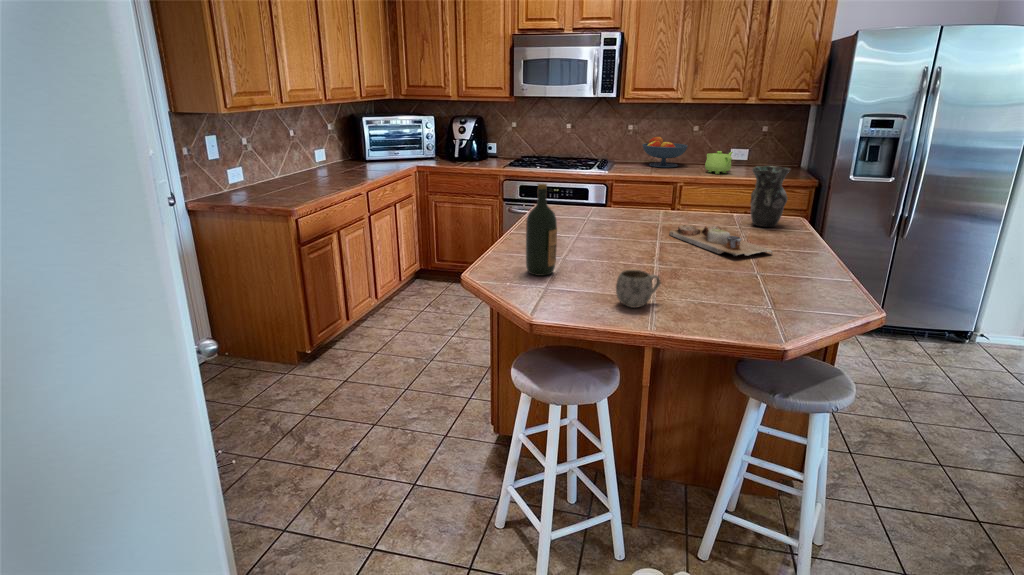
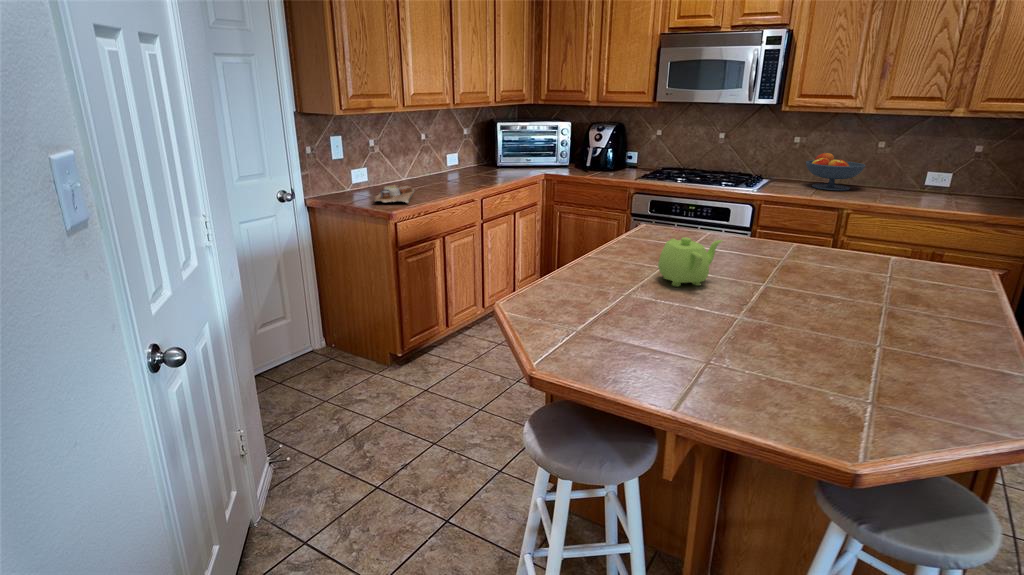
teapot: present [705,151,733,174] -> present [658,237,723,287]
vase: present [750,166,790,227] -> none [910,198,978,281]
wine bottle: present [526,184,557,276] -> none [573,205,612,316]
cutting board: present [669,224,773,256] -> present [373,185,415,203]
mug: present [616,270,660,308] -> none [656,325,719,376]

